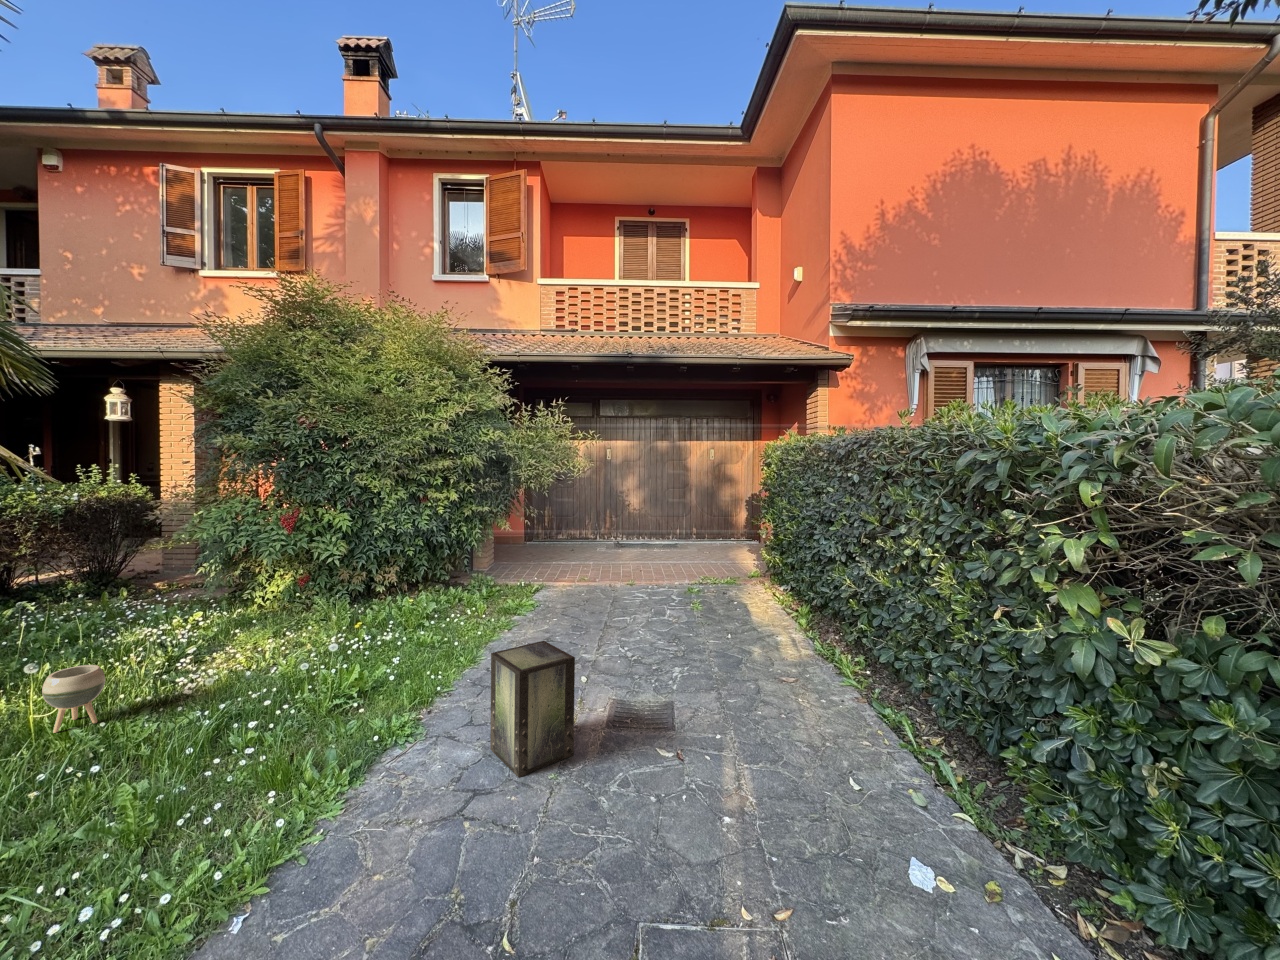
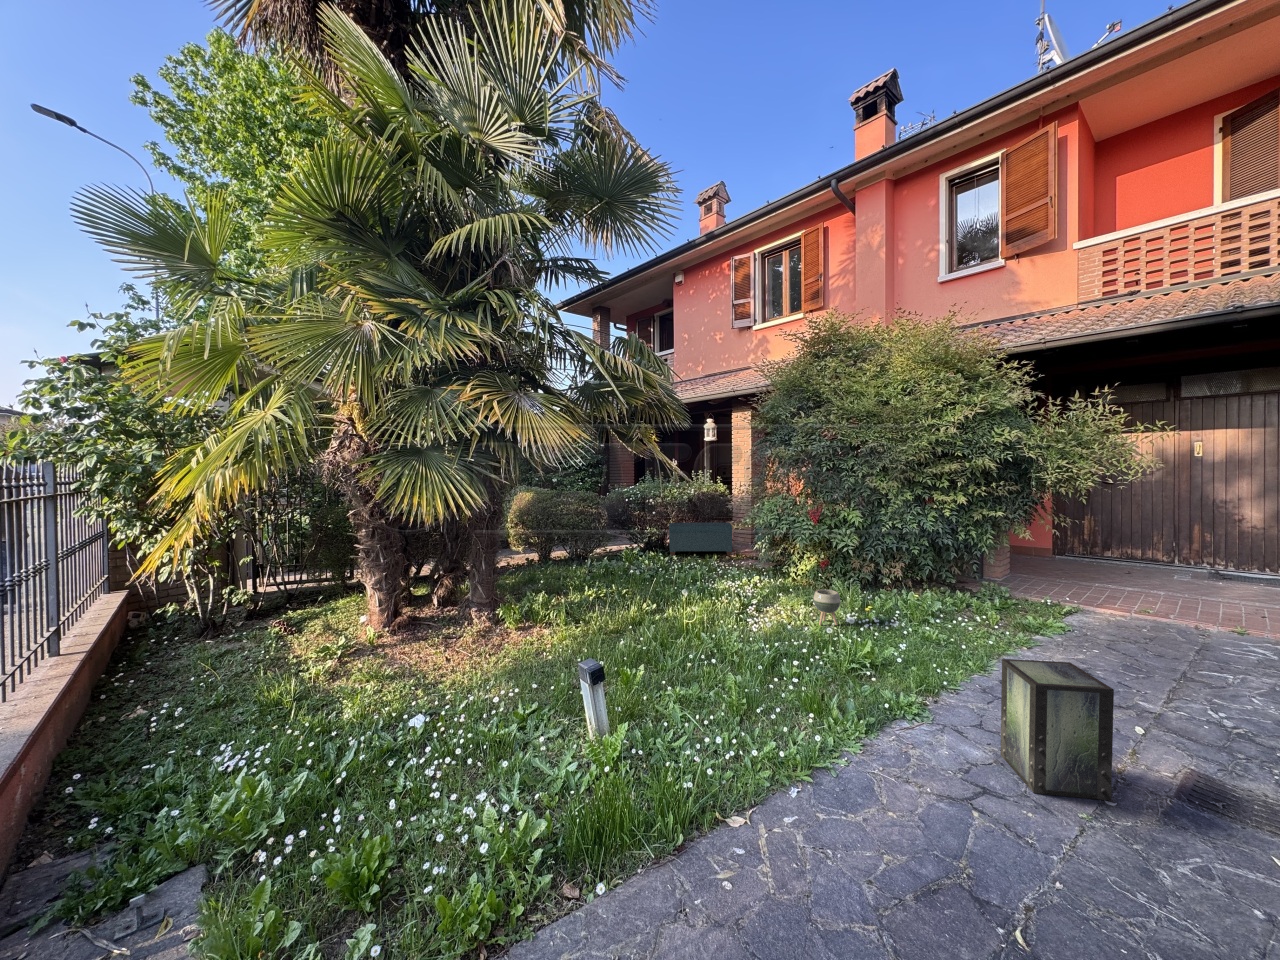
bench: none [21,540,159,602] -> present [669,522,732,555]
planter: present [42,665,105,733] -> present [813,590,841,625]

